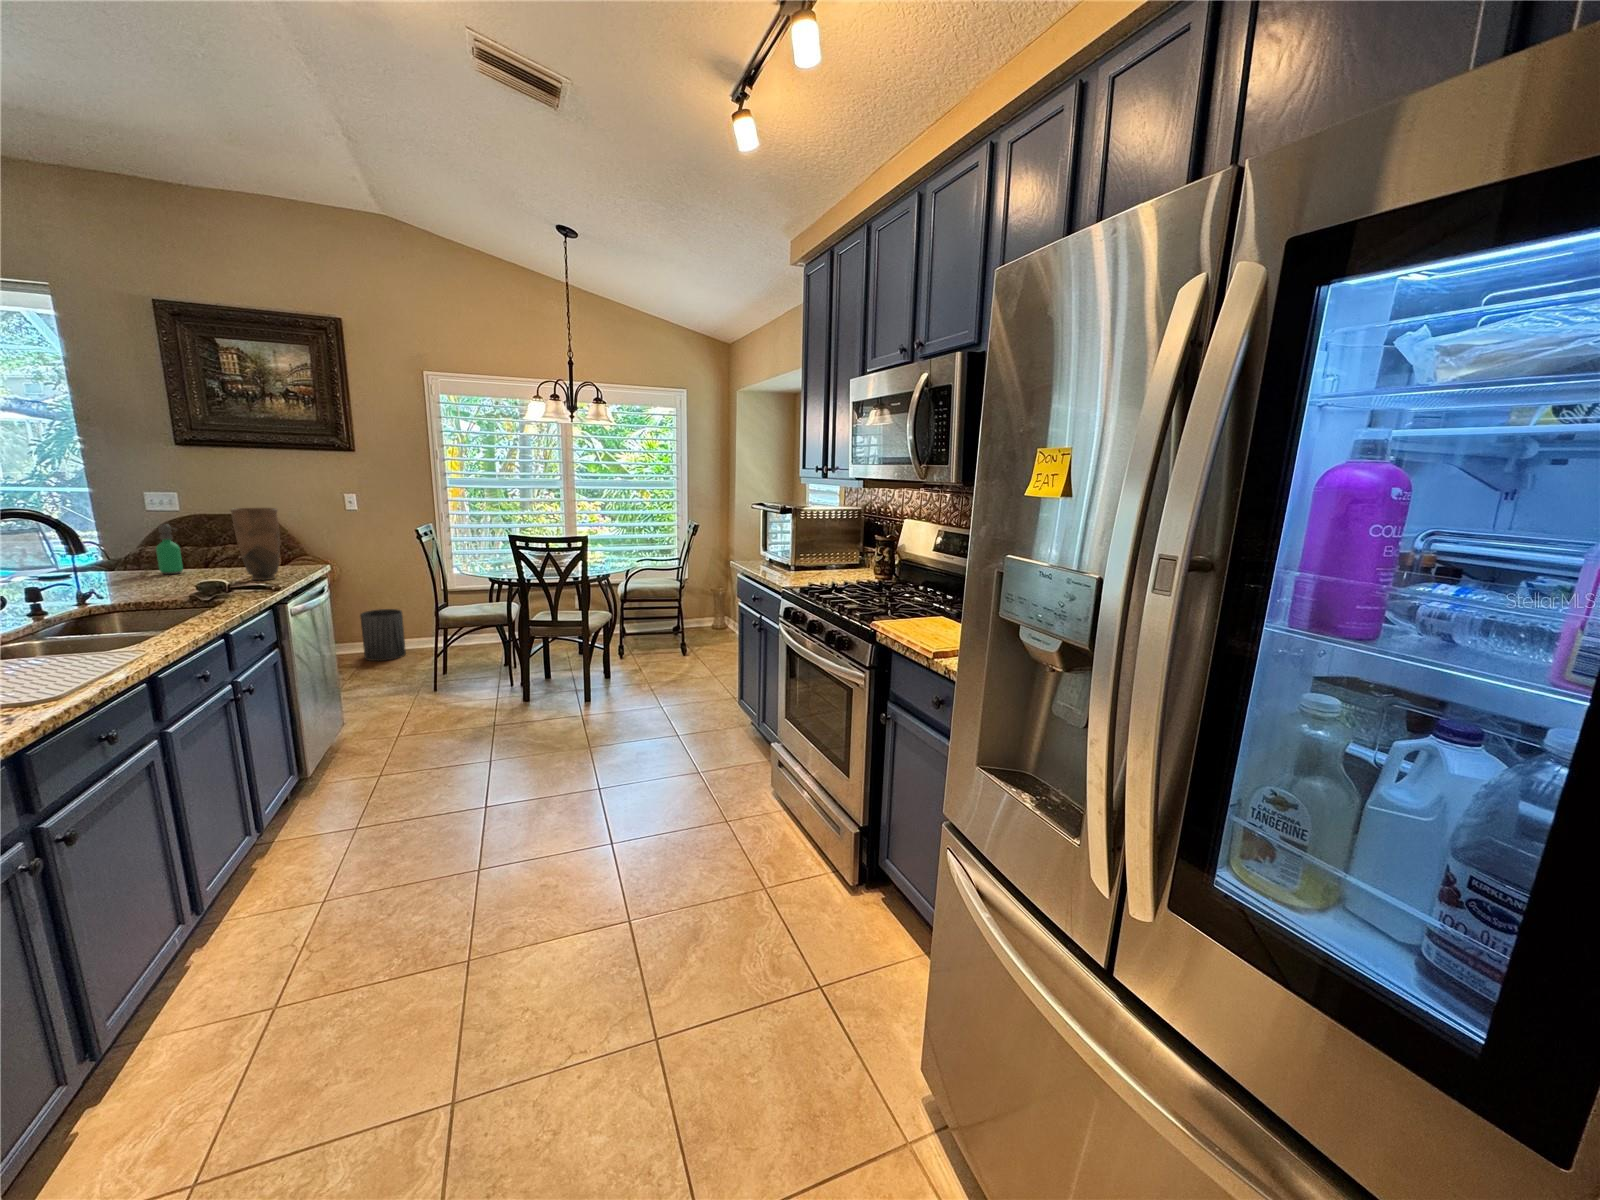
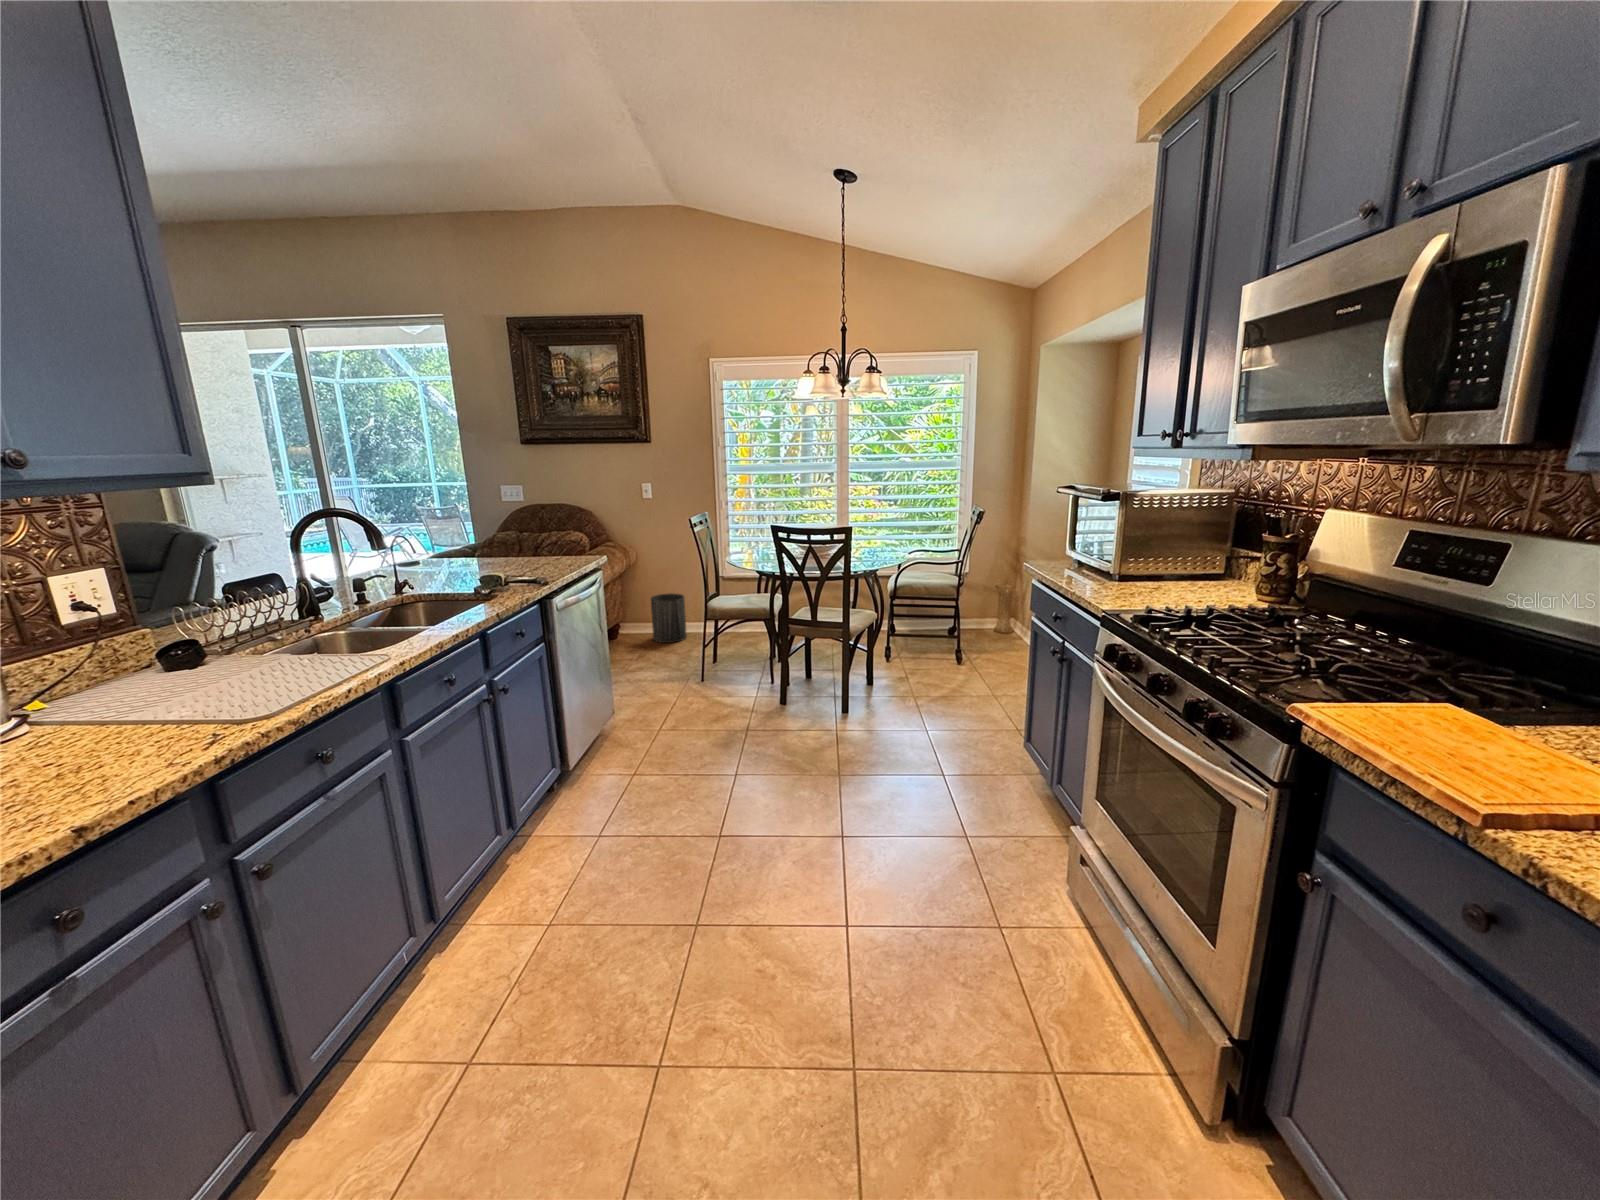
vase: present [230,508,280,580] -> none [520,502,559,572]
soap dispenser: present [156,524,183,574] -> none [478,517,497,563]

